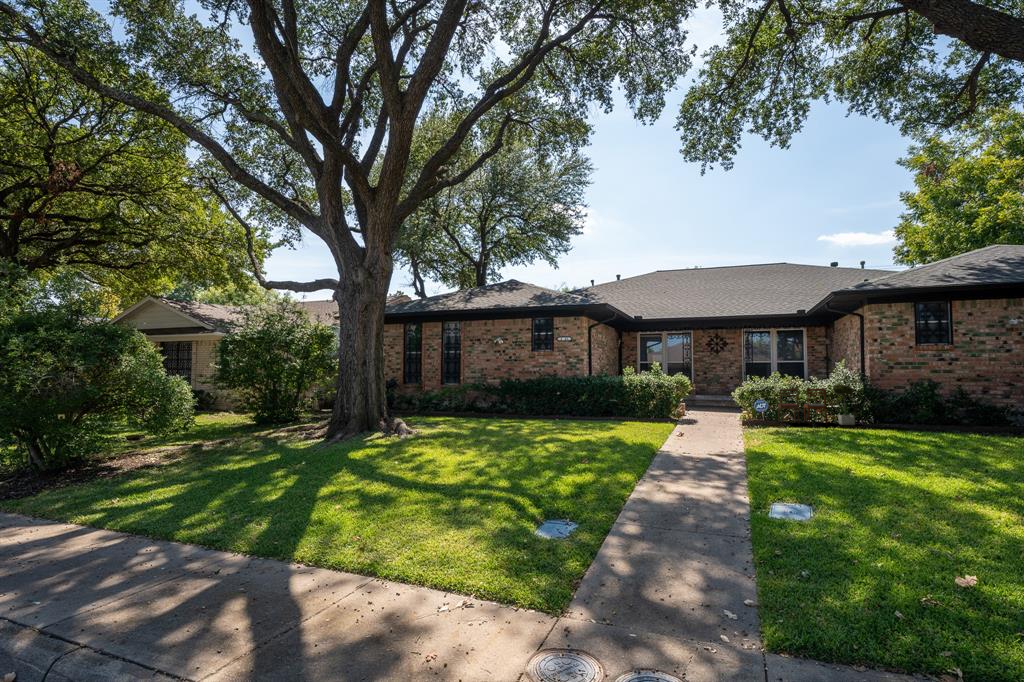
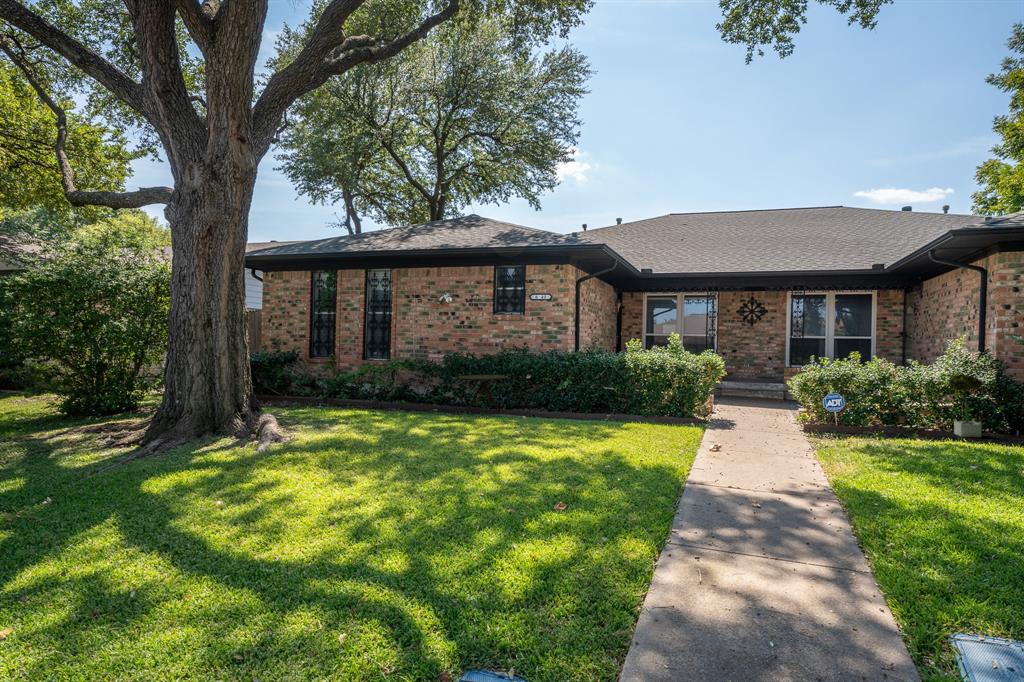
chair: present [778,388,827,425] -> none [861,378,940,436]
round table: none [512,392,545,417] -> present [459,375,508,412]

